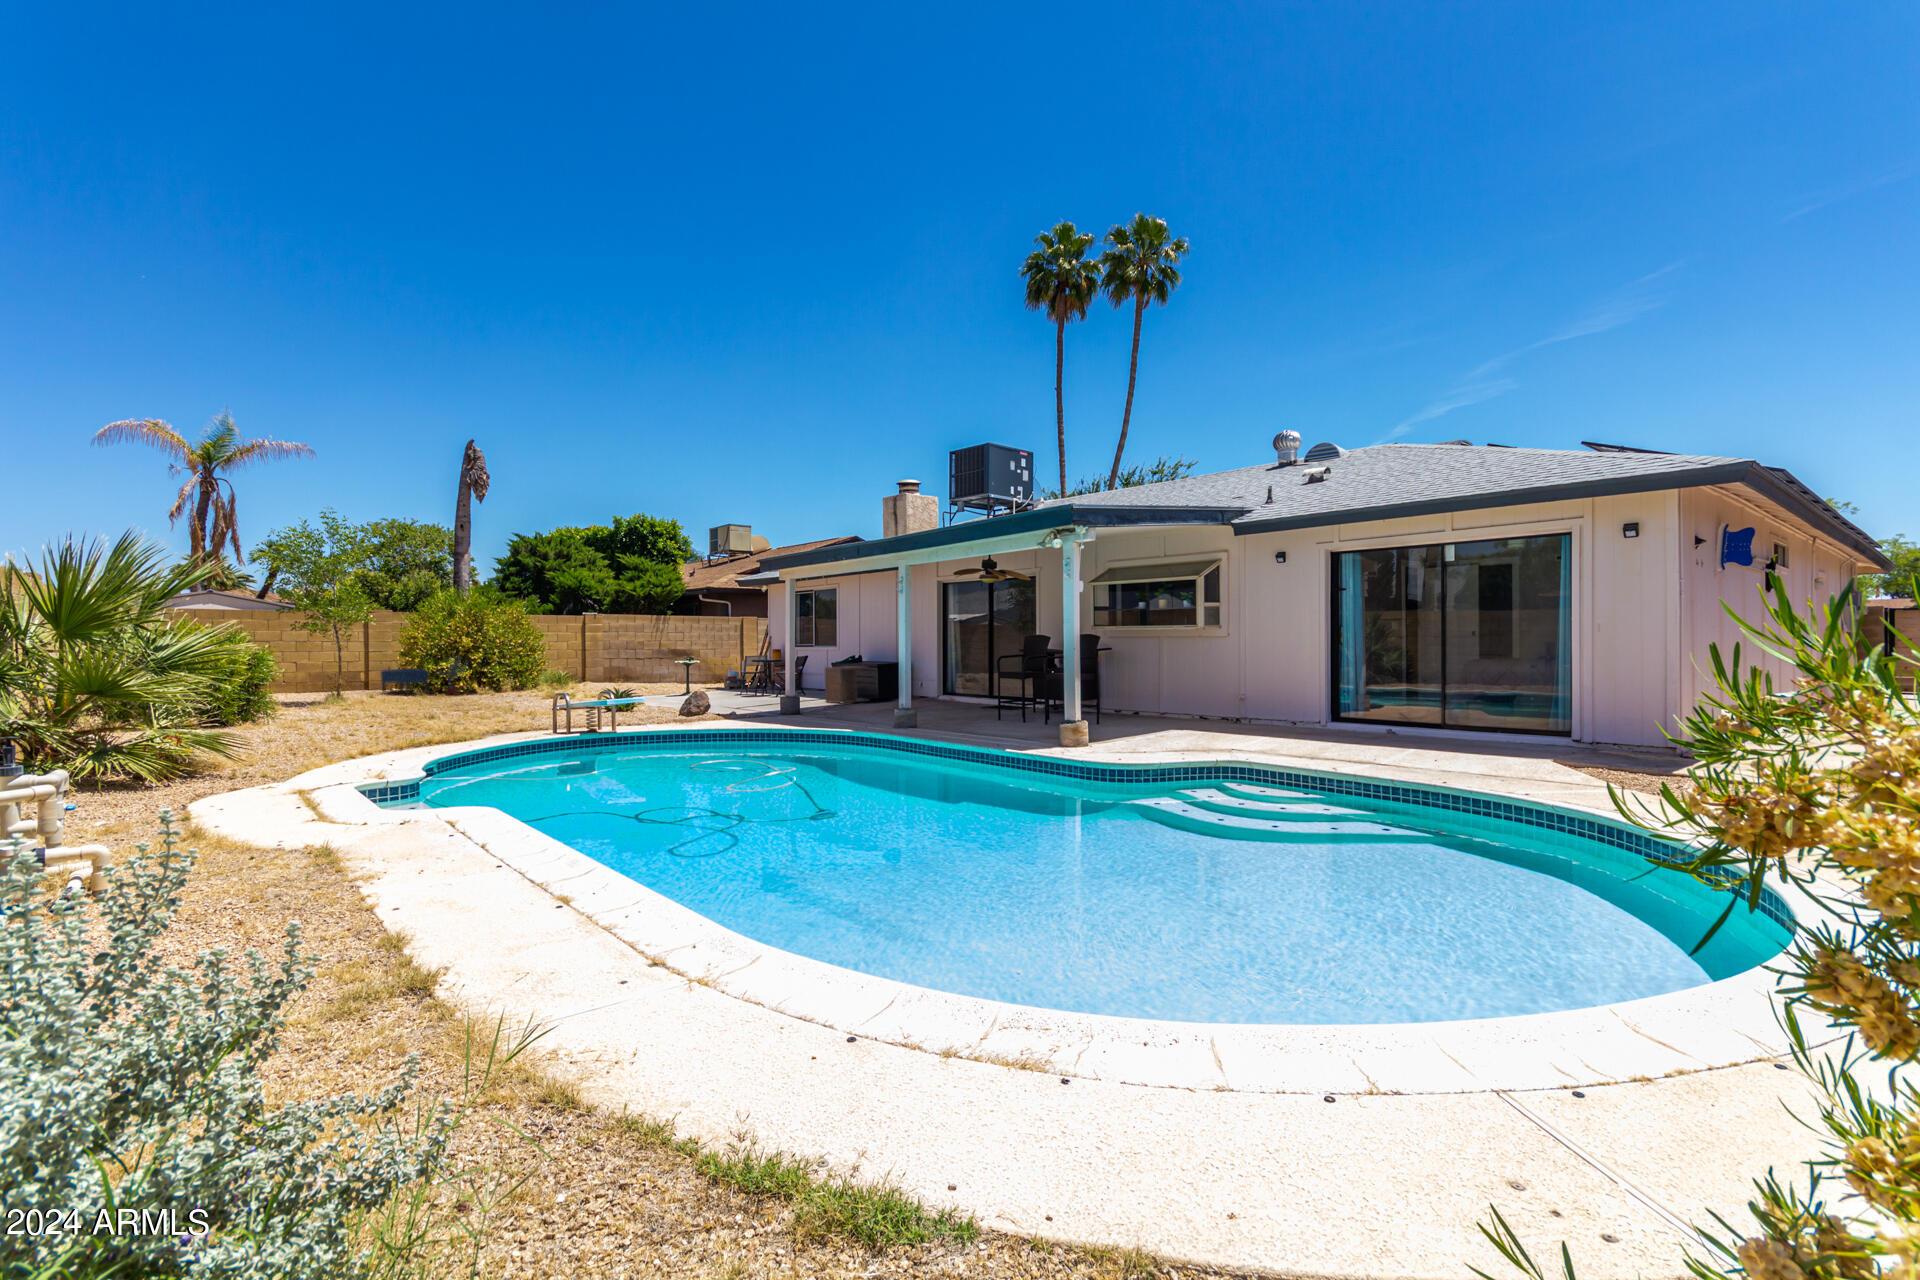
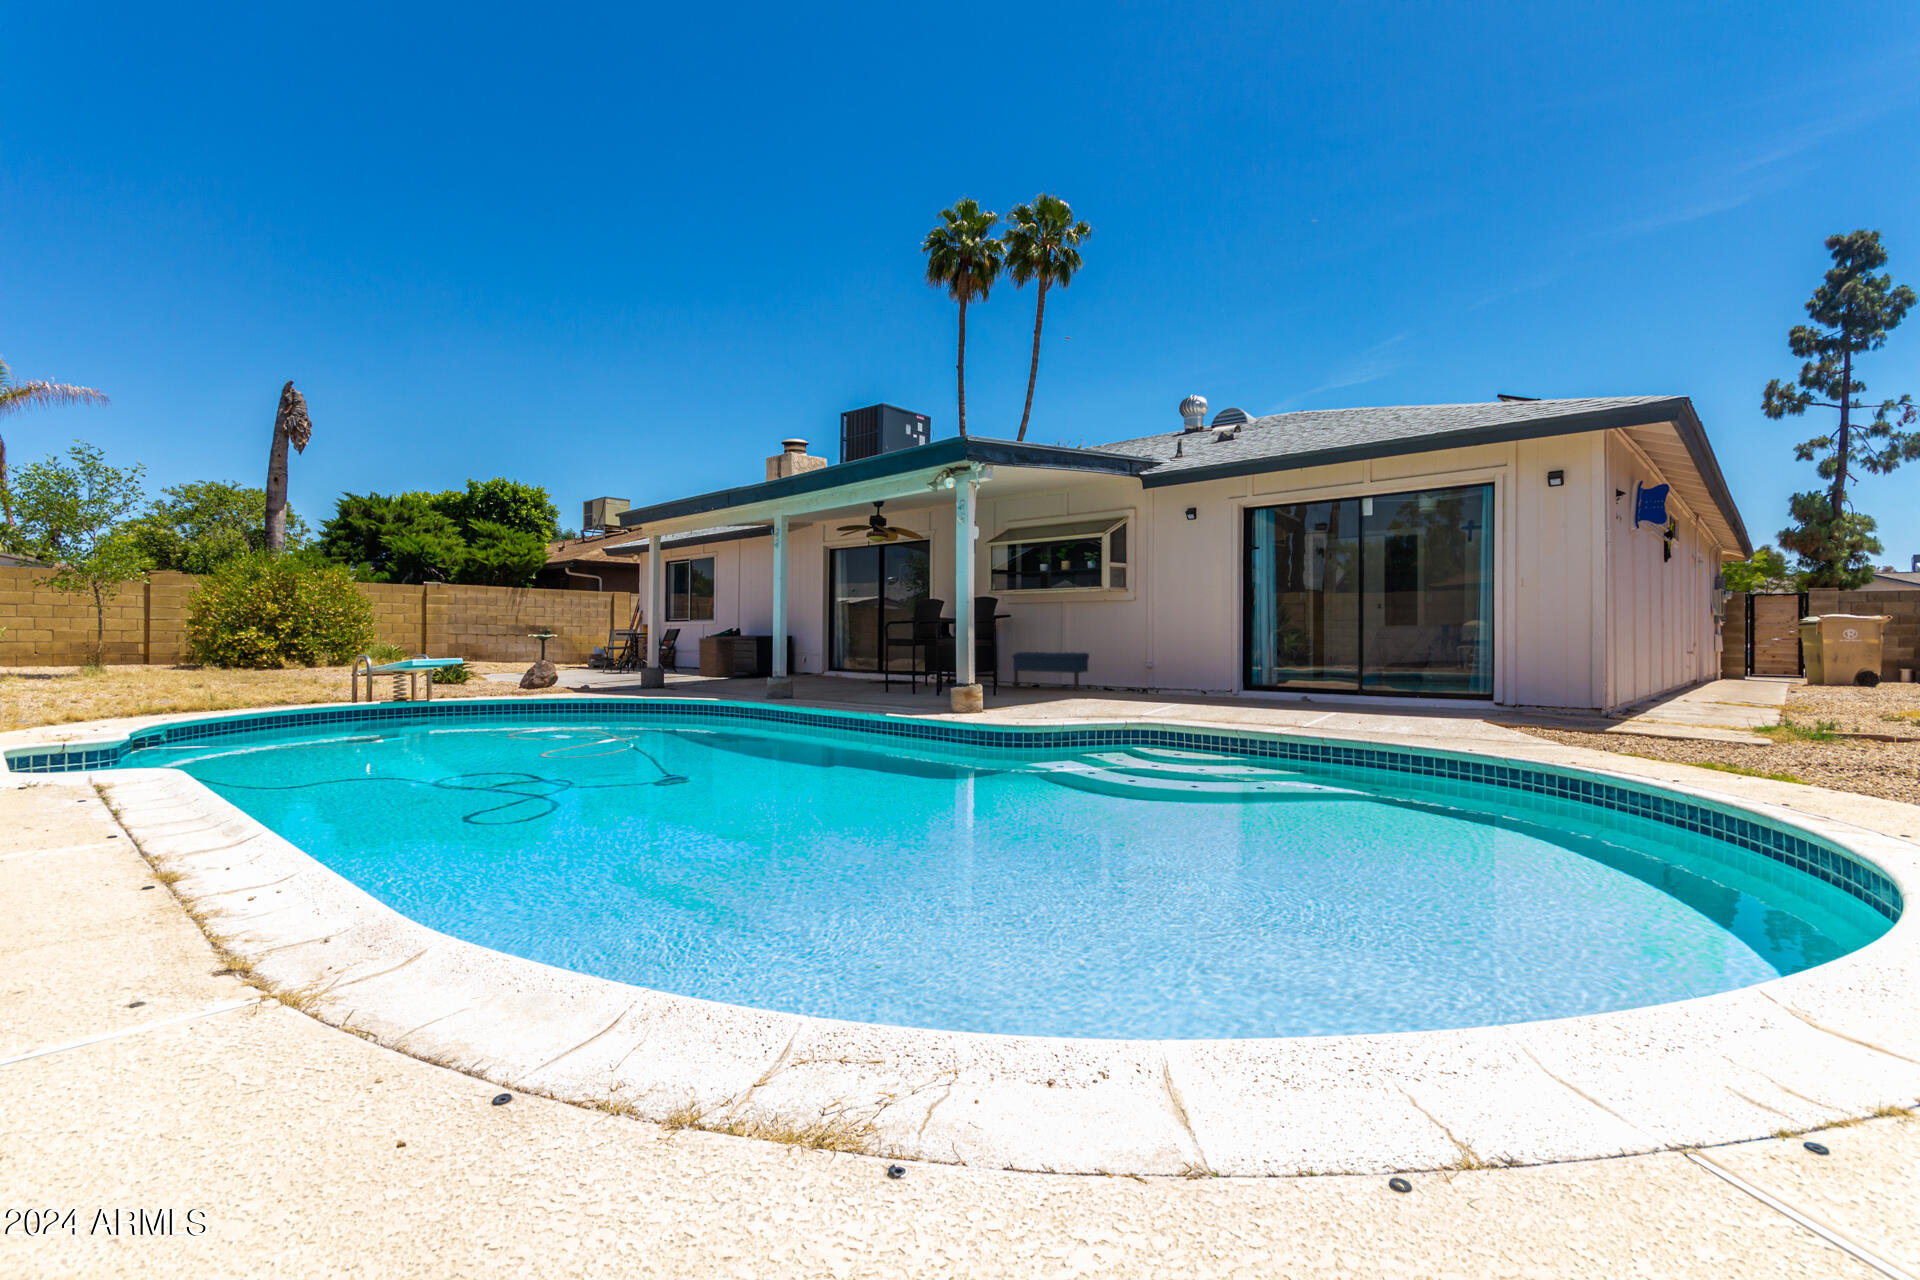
potted tree: present [435,655,468,695] -> none [221,619,269,666]
bench: present [381,669,428,694] -> present [1012,652,1091,690]

